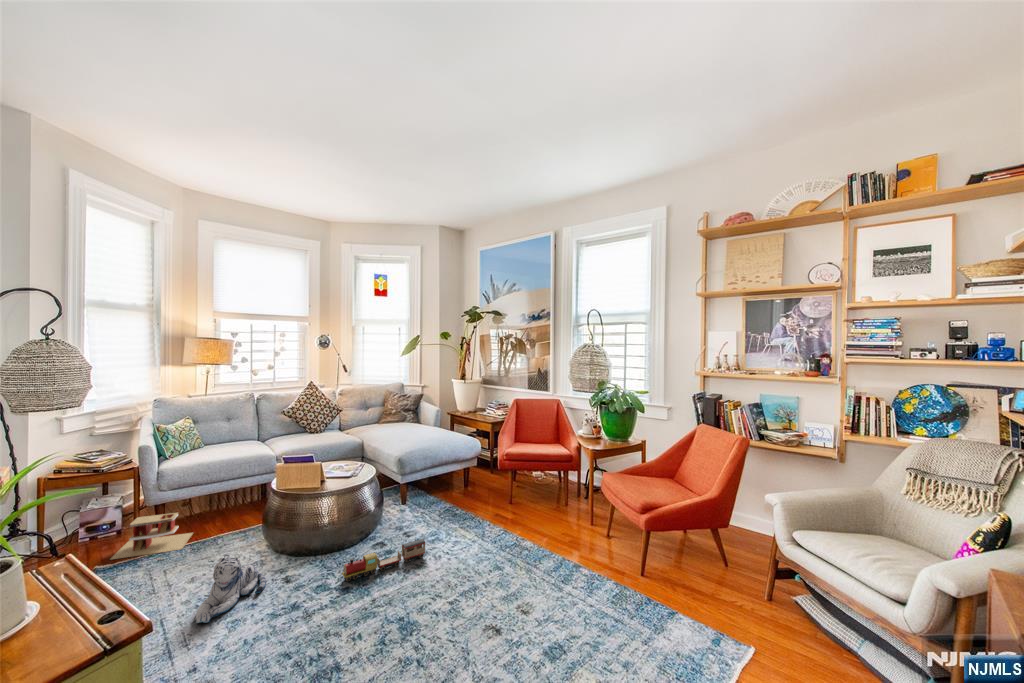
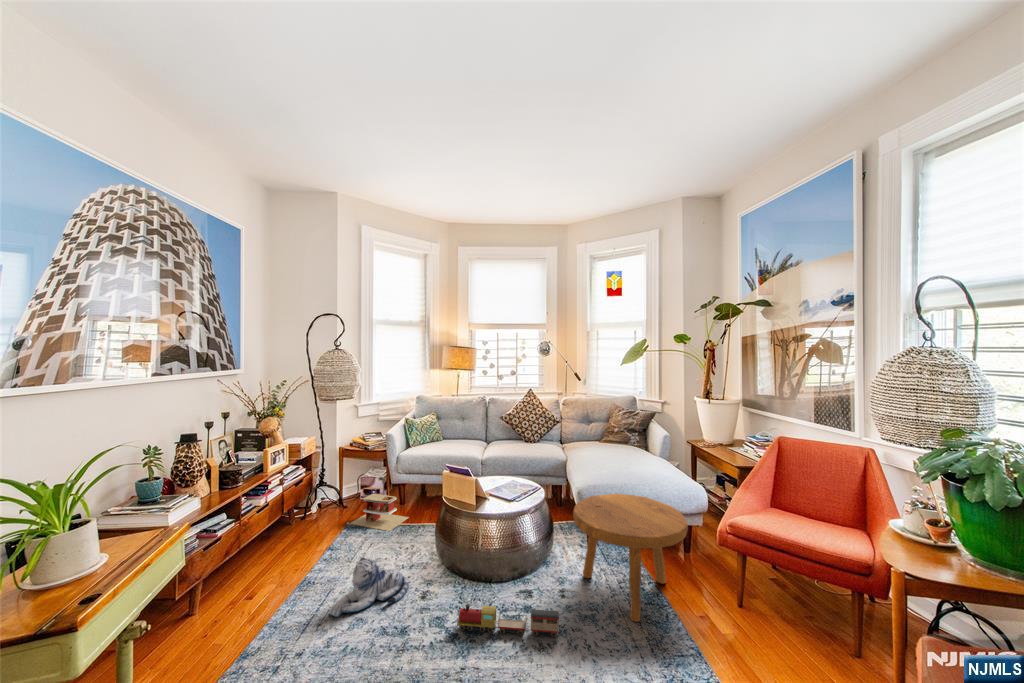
footstool: none [407,451,488,532] -> present [573,494,688,622]

